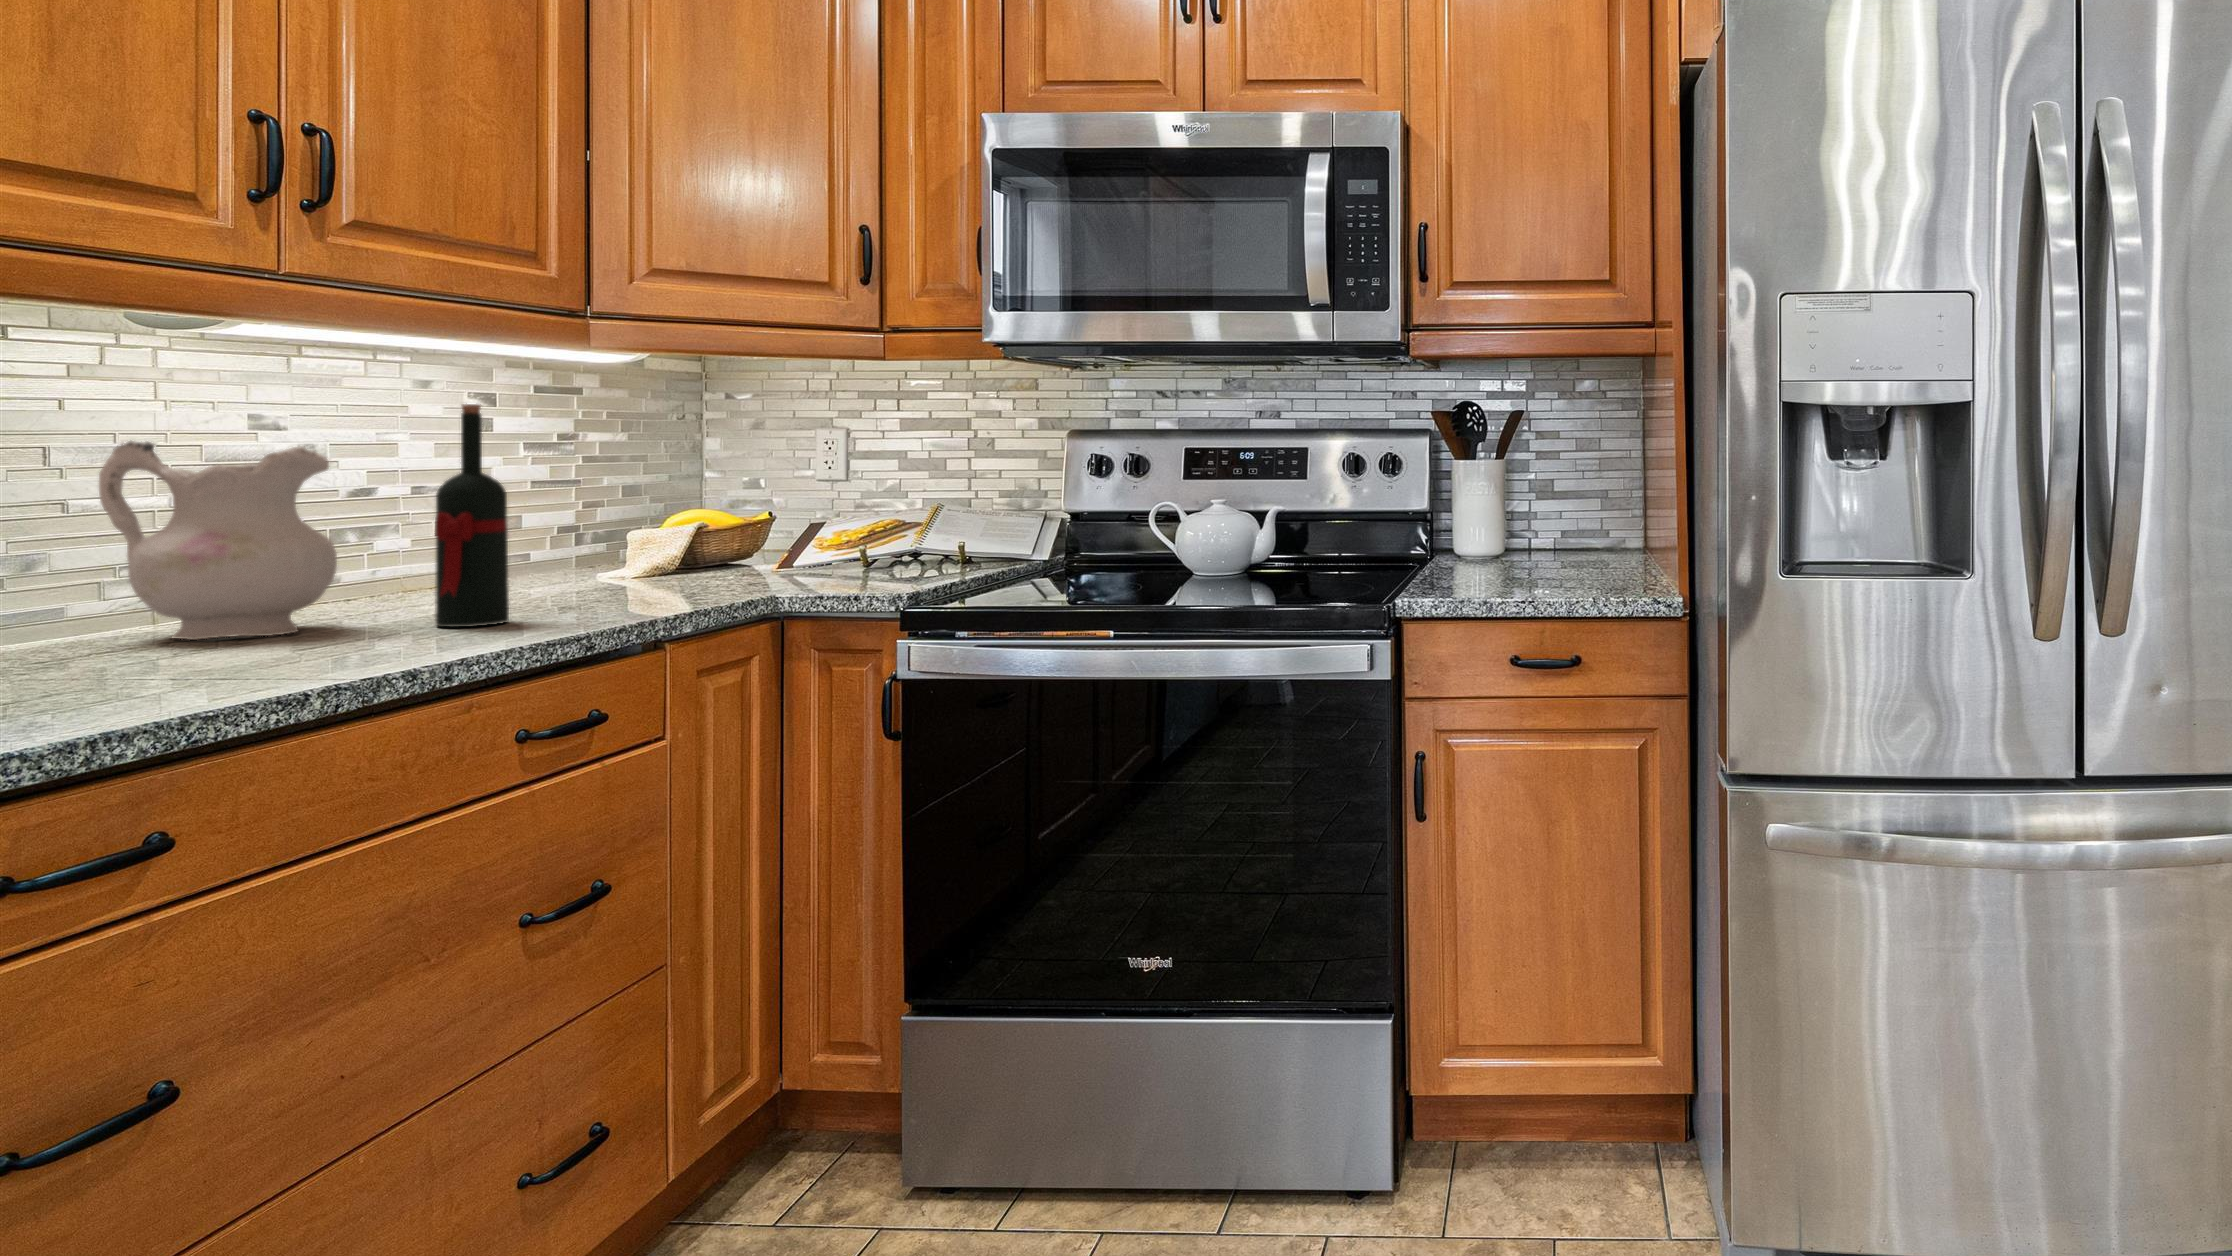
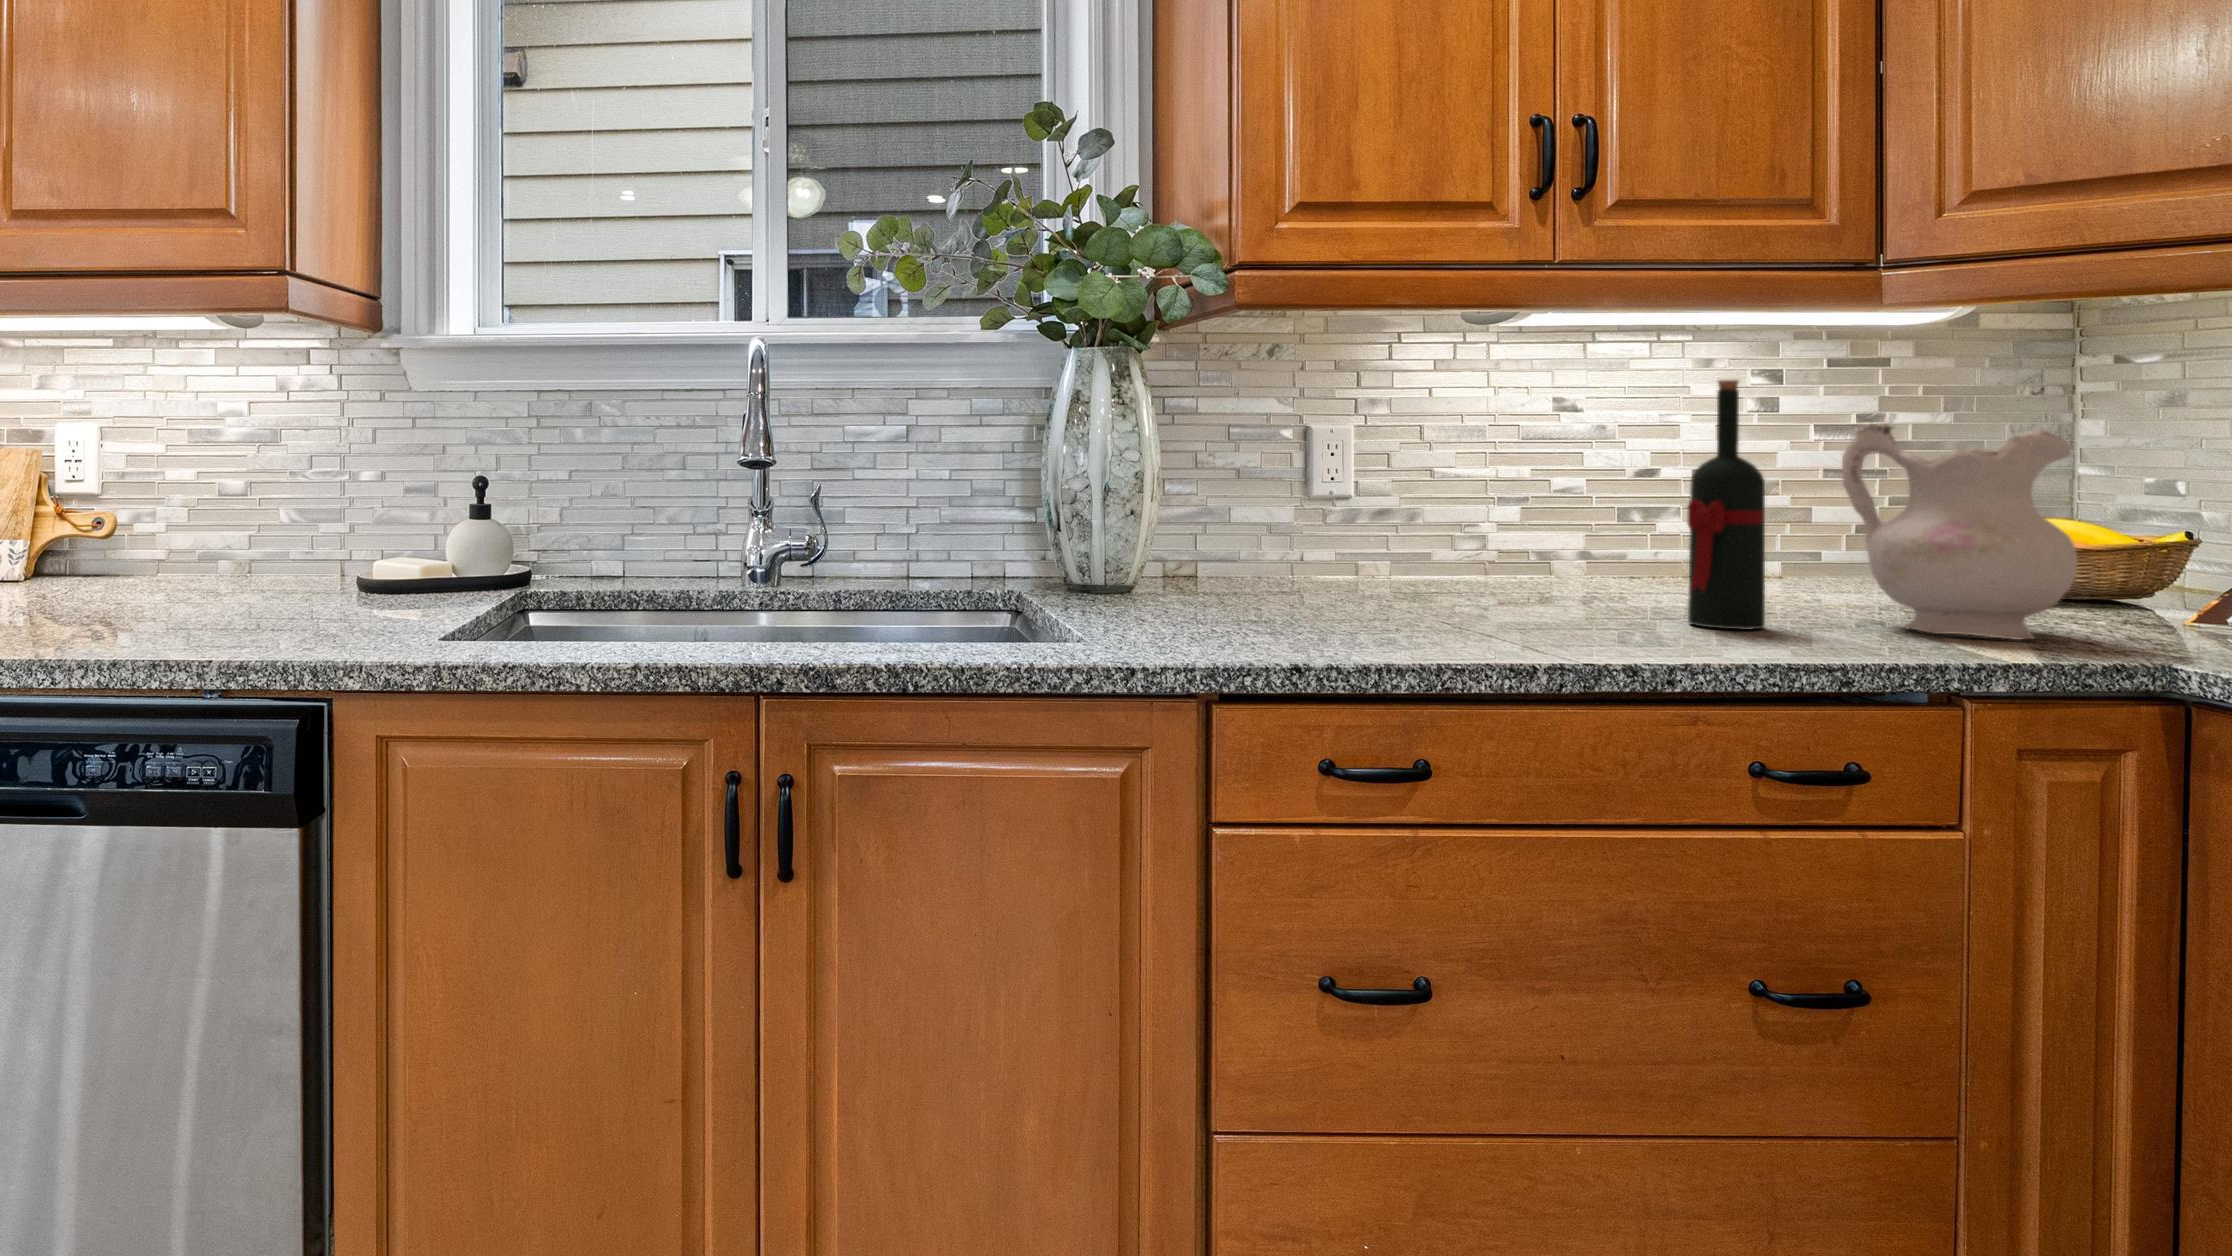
ceramic pitcher: present [99,441,337,640] -> present [1842,424,2077,640]

